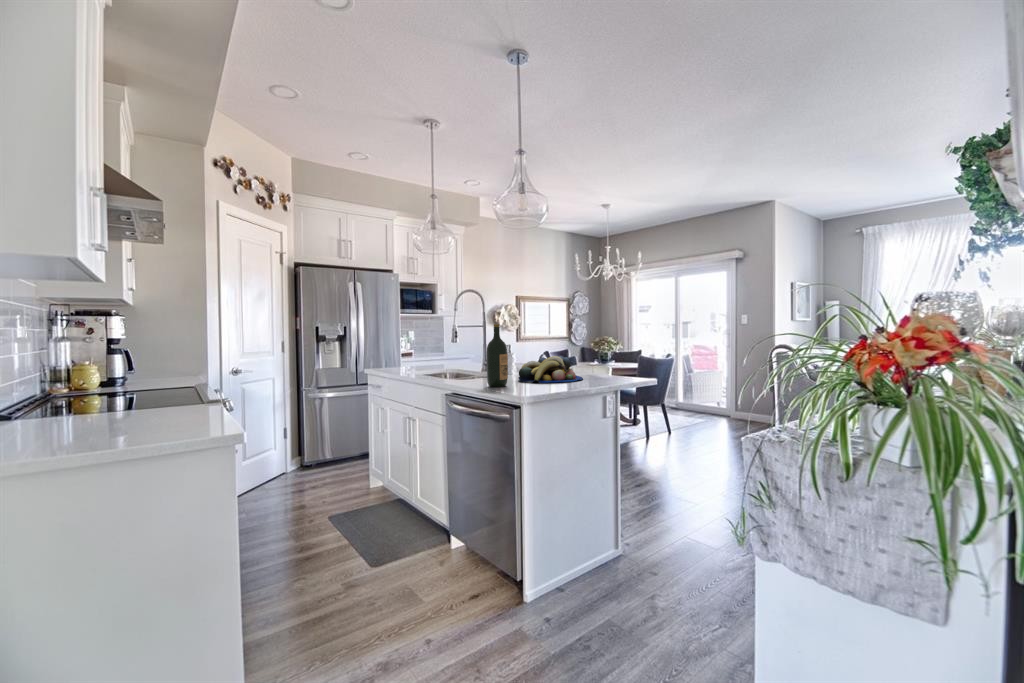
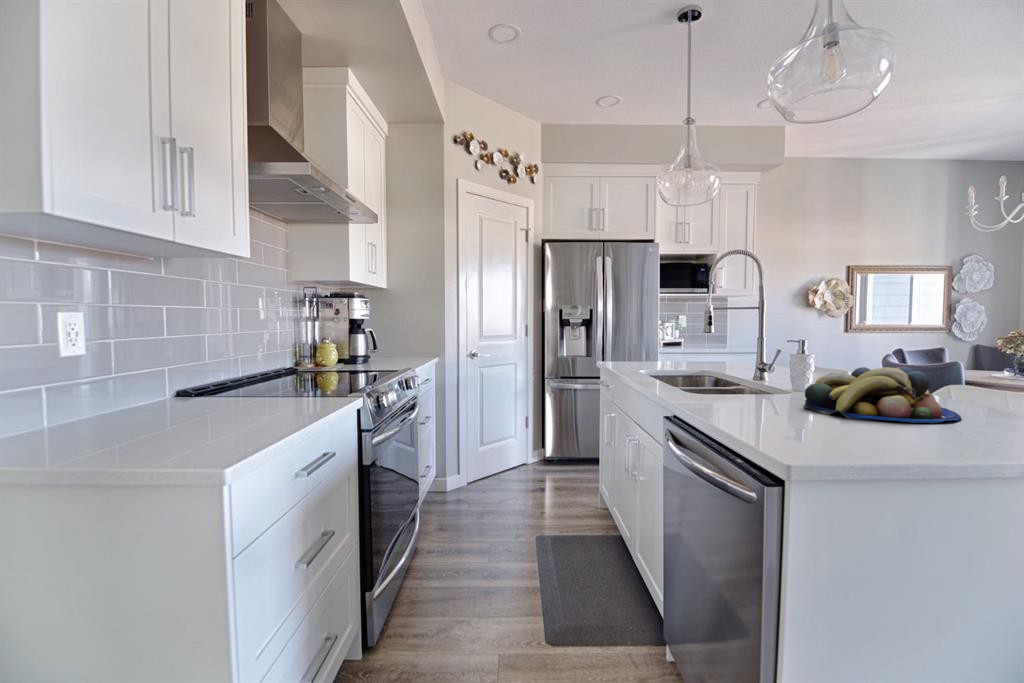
wine bottle: present [486,324,508,387] -> none [734,306,776,416]

